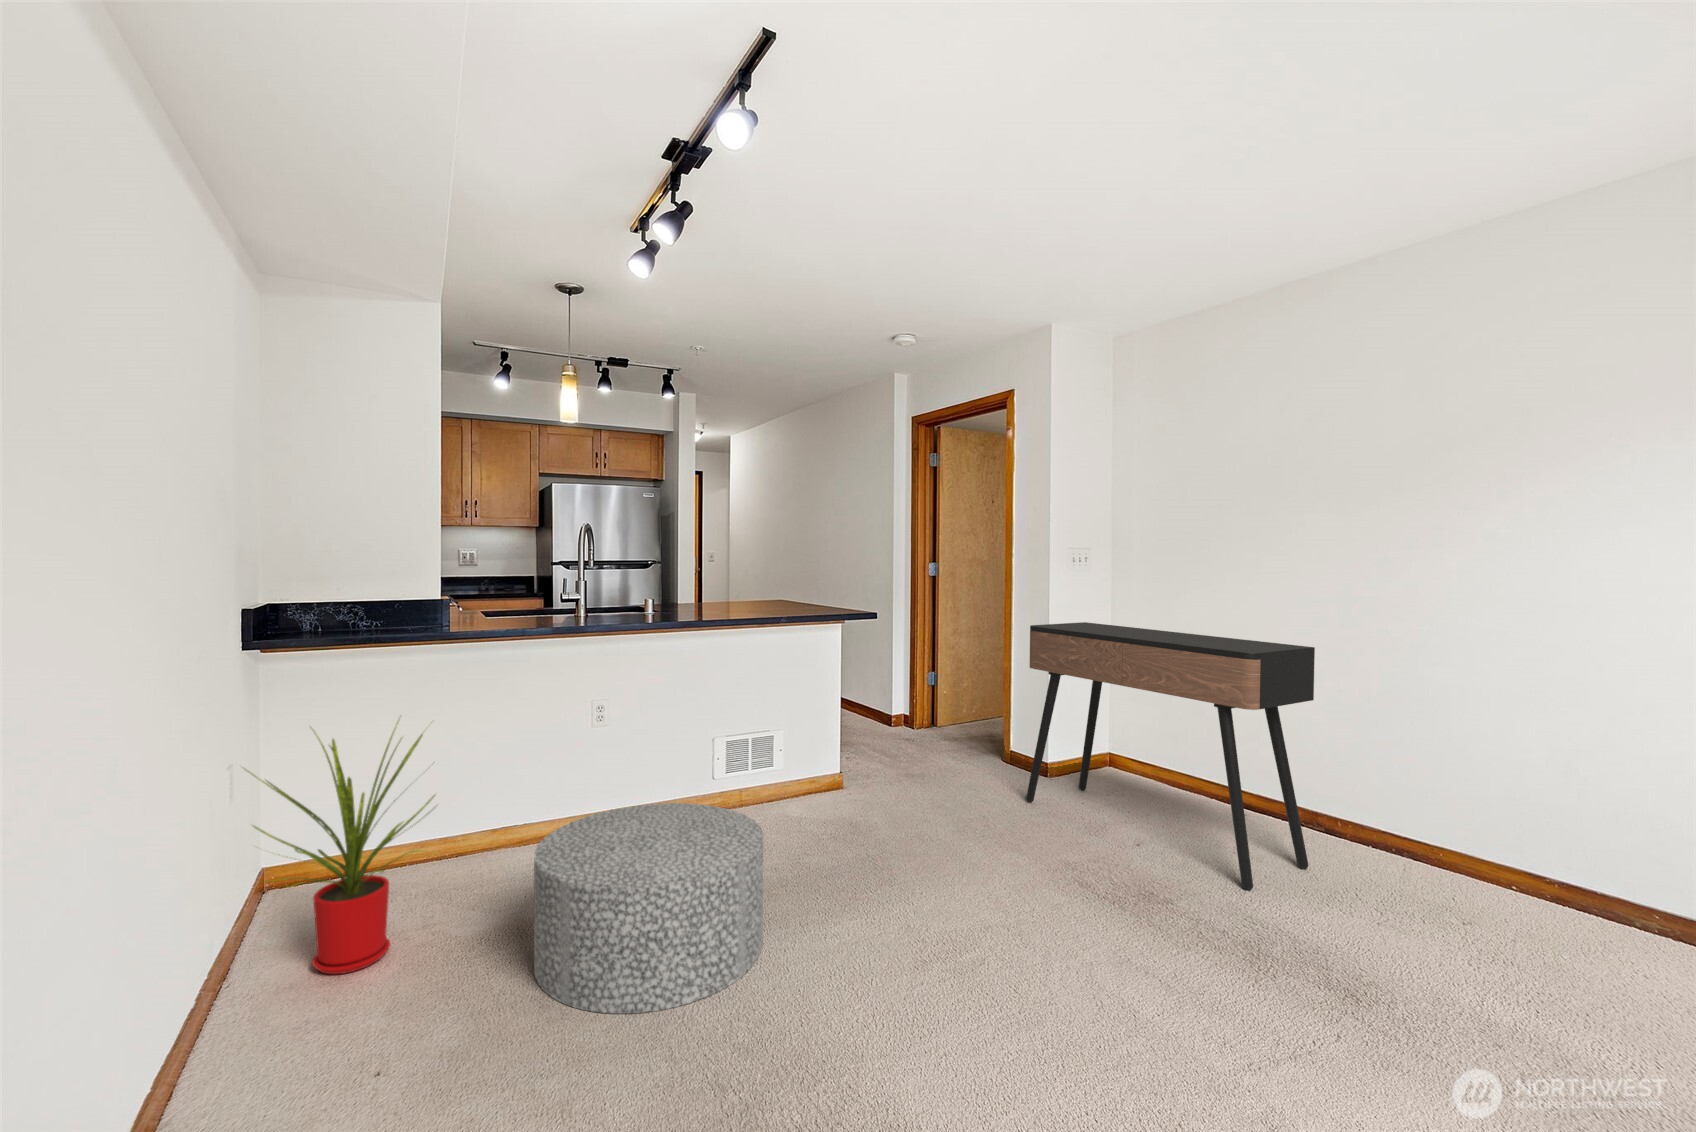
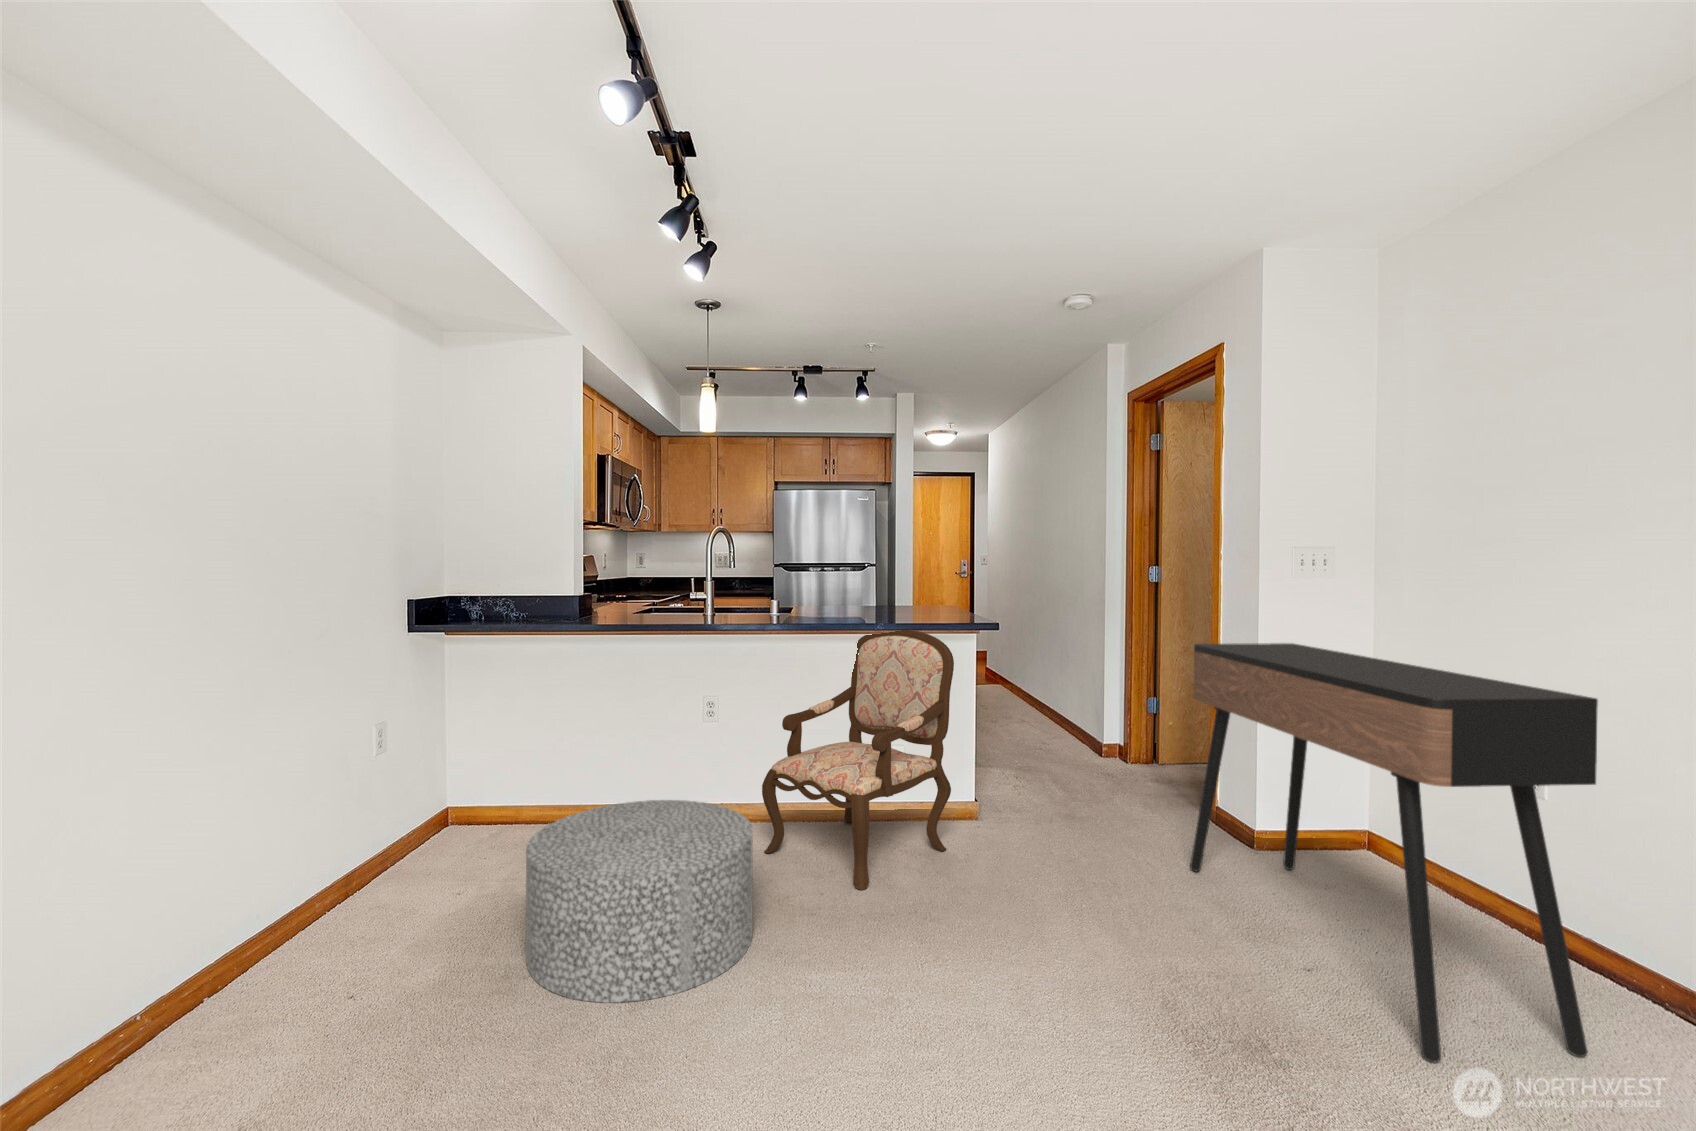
armchair: none [684,623,847,862] -> present [762,630,954,890]
house plant: present [248,722,434,974] -> none [354,692,517,904]

